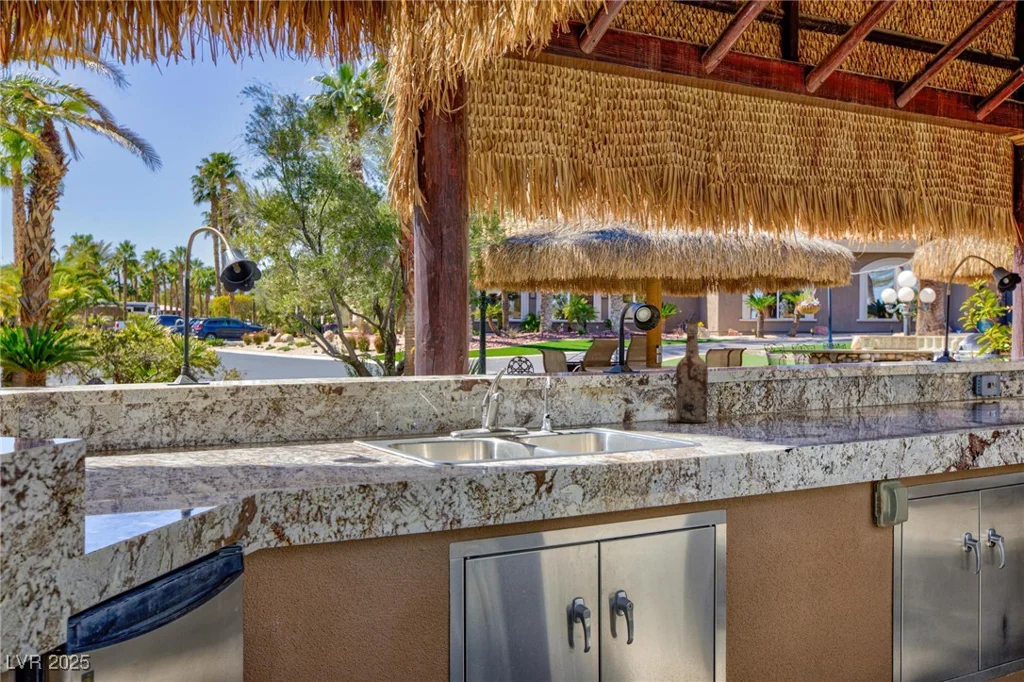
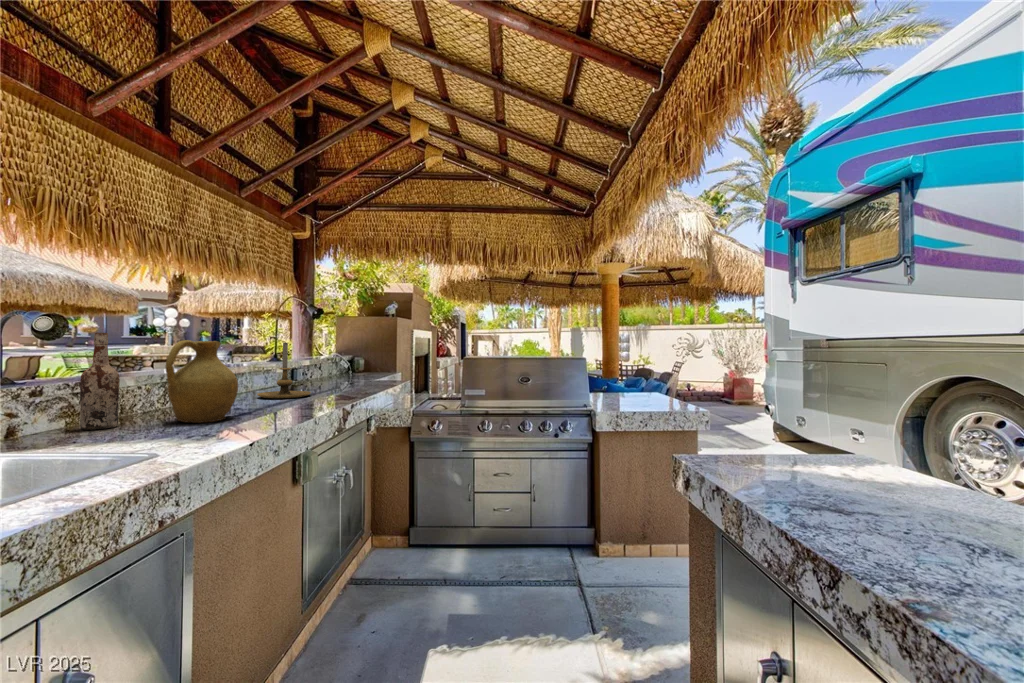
pitcher: none [745,329,825,428] -> present [166,340,238,423]
candle holder: none [887,329,967,414] -> present [257,342,311,398]

